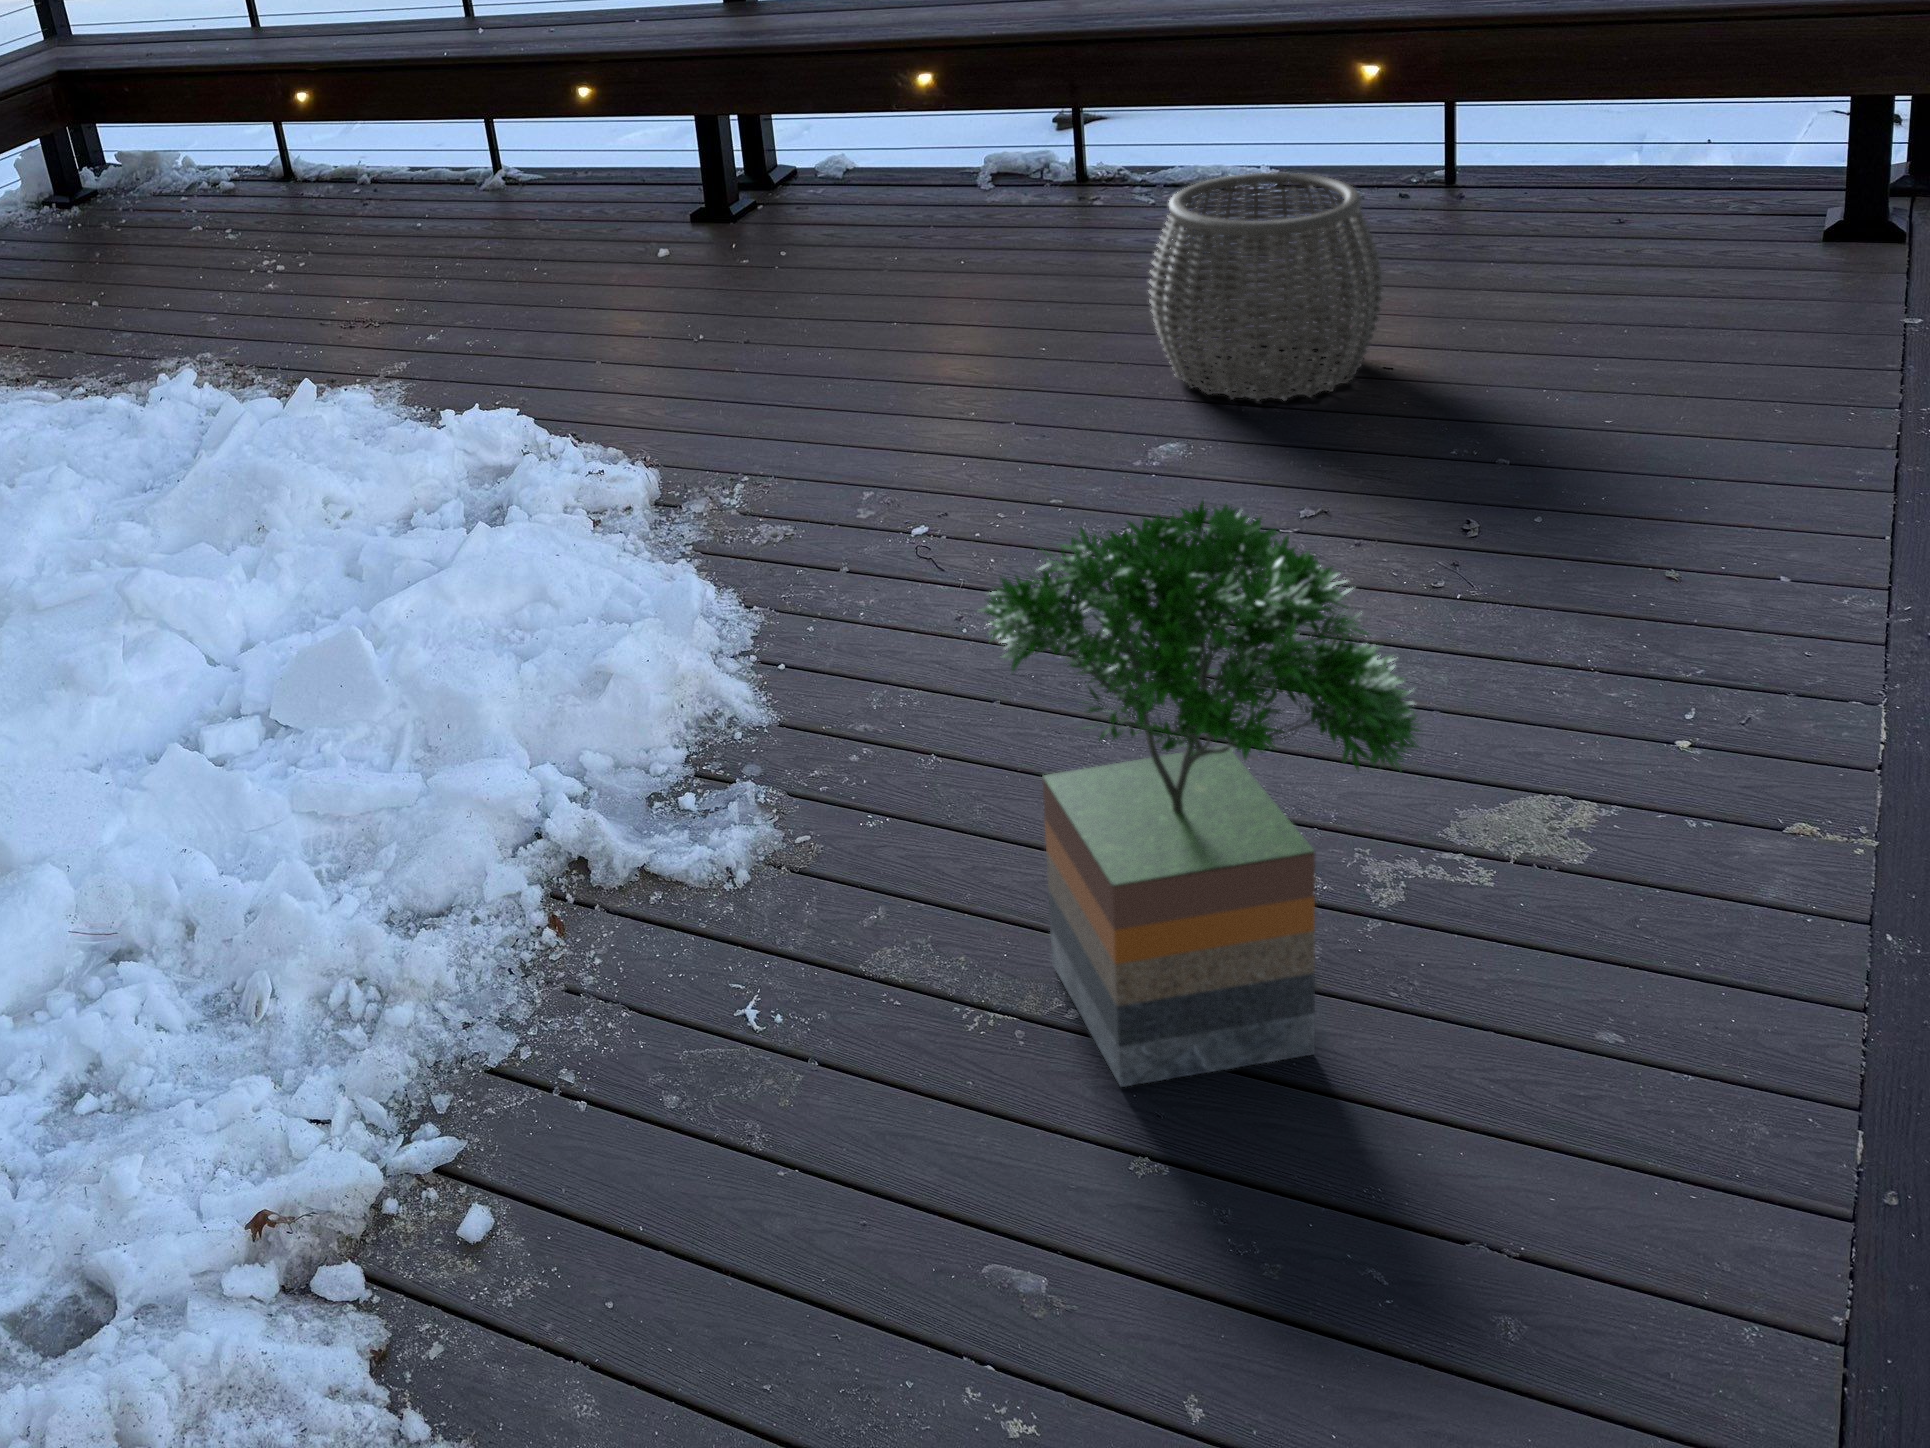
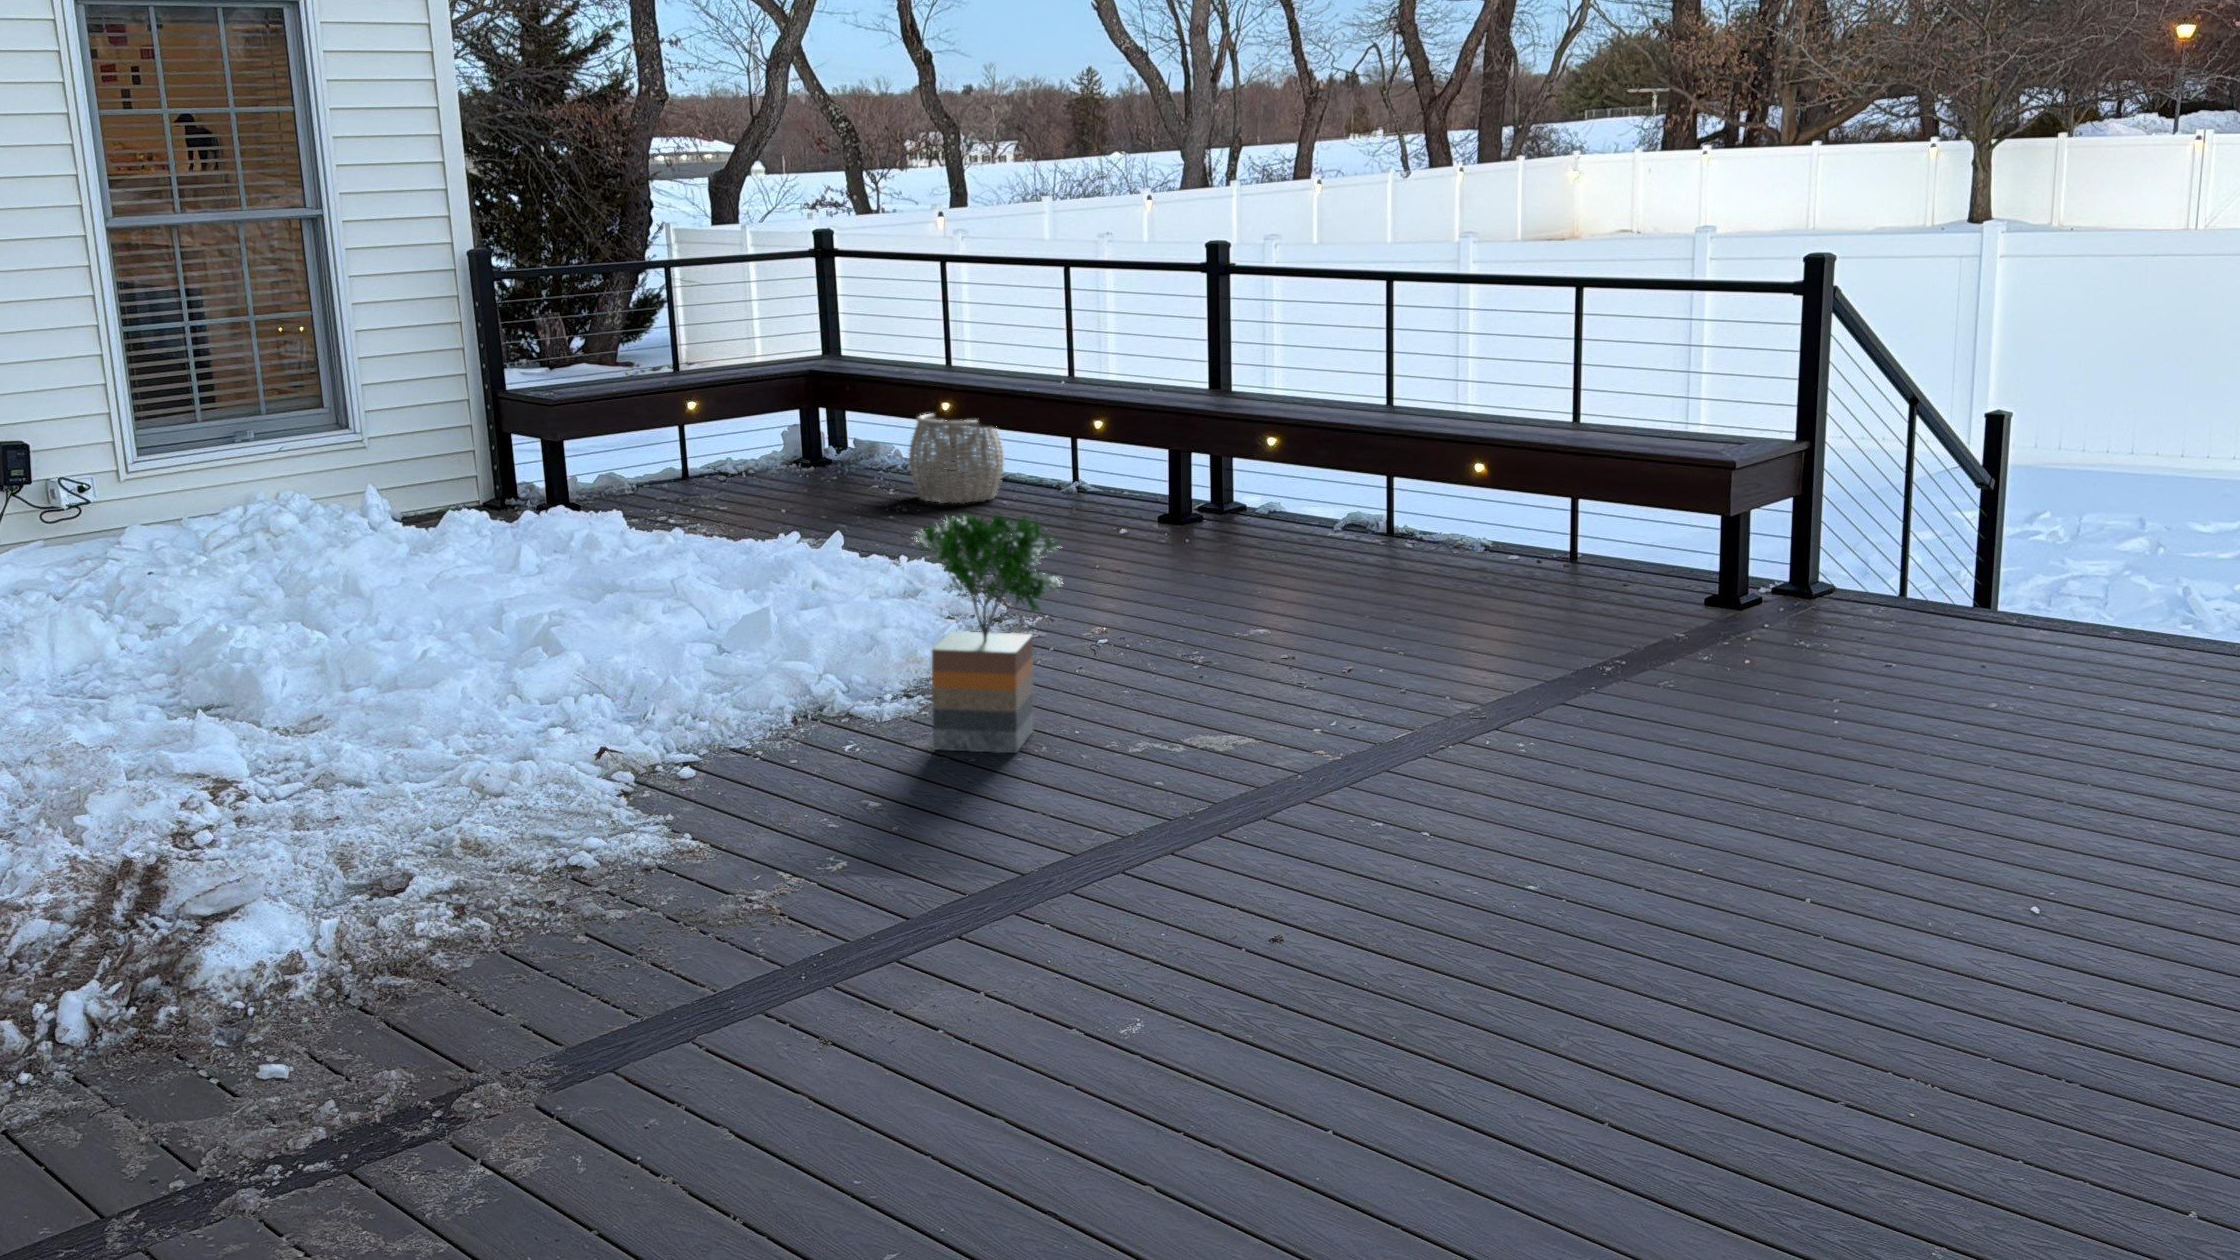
woven basket: present [1149,173,1383,401] -> present [909,414,1004,504]

